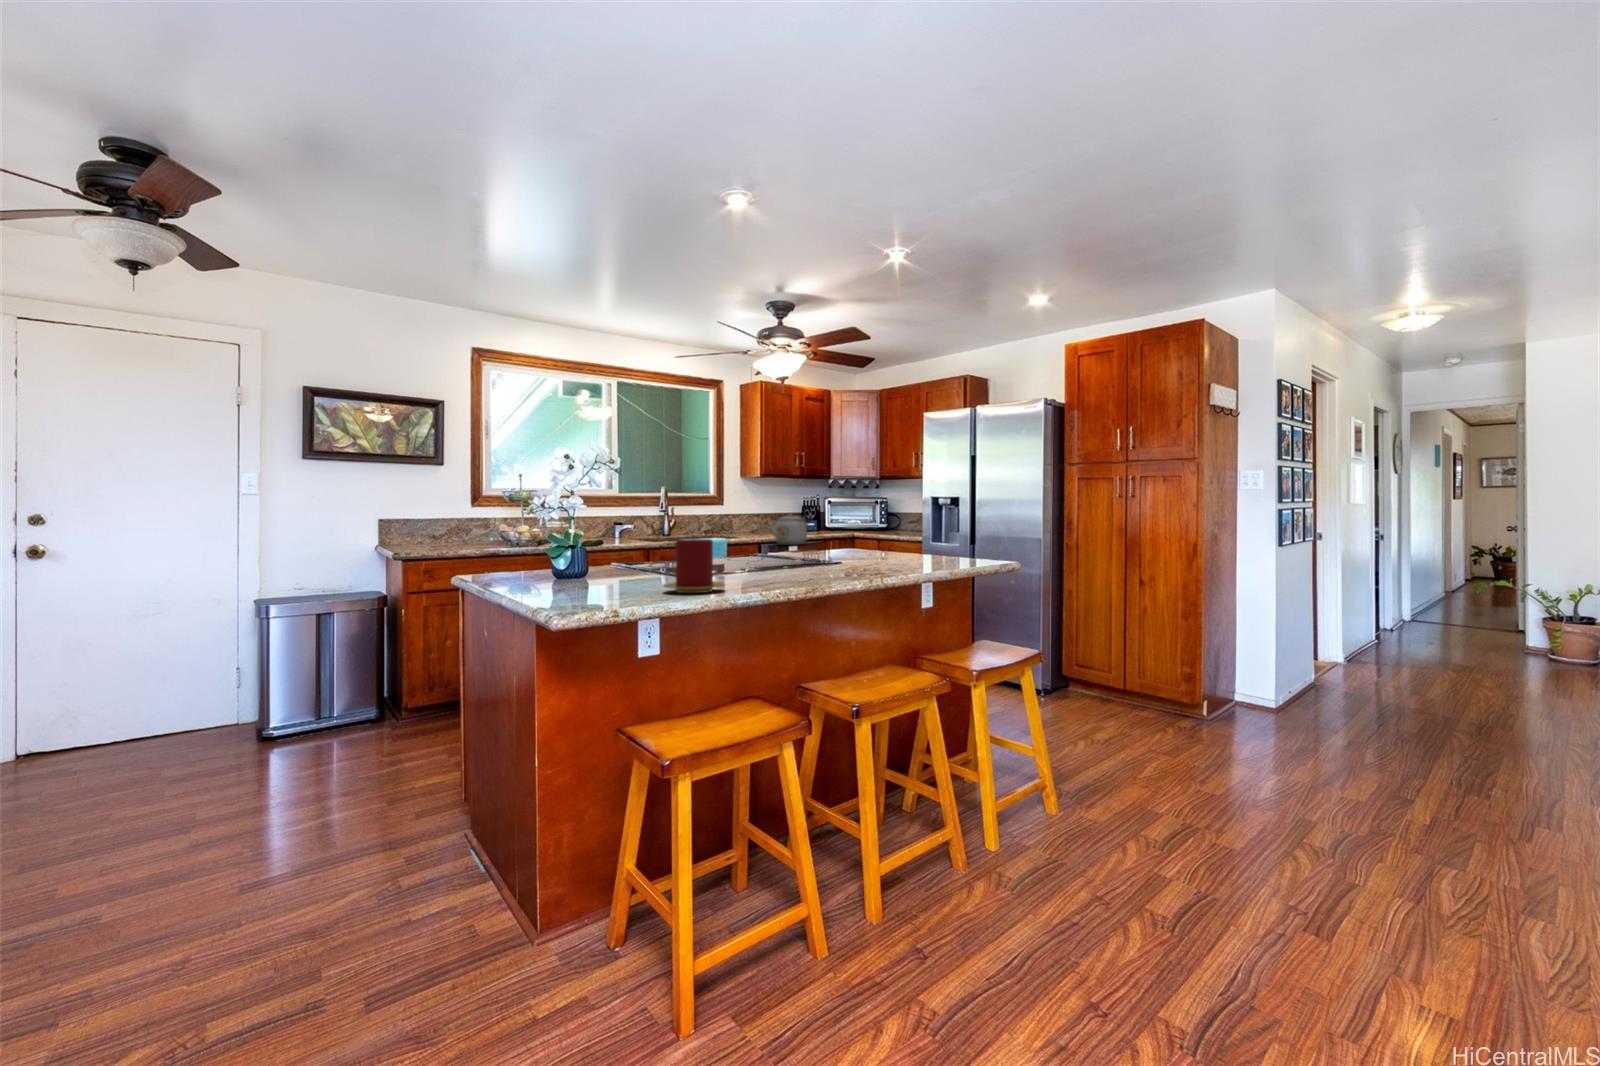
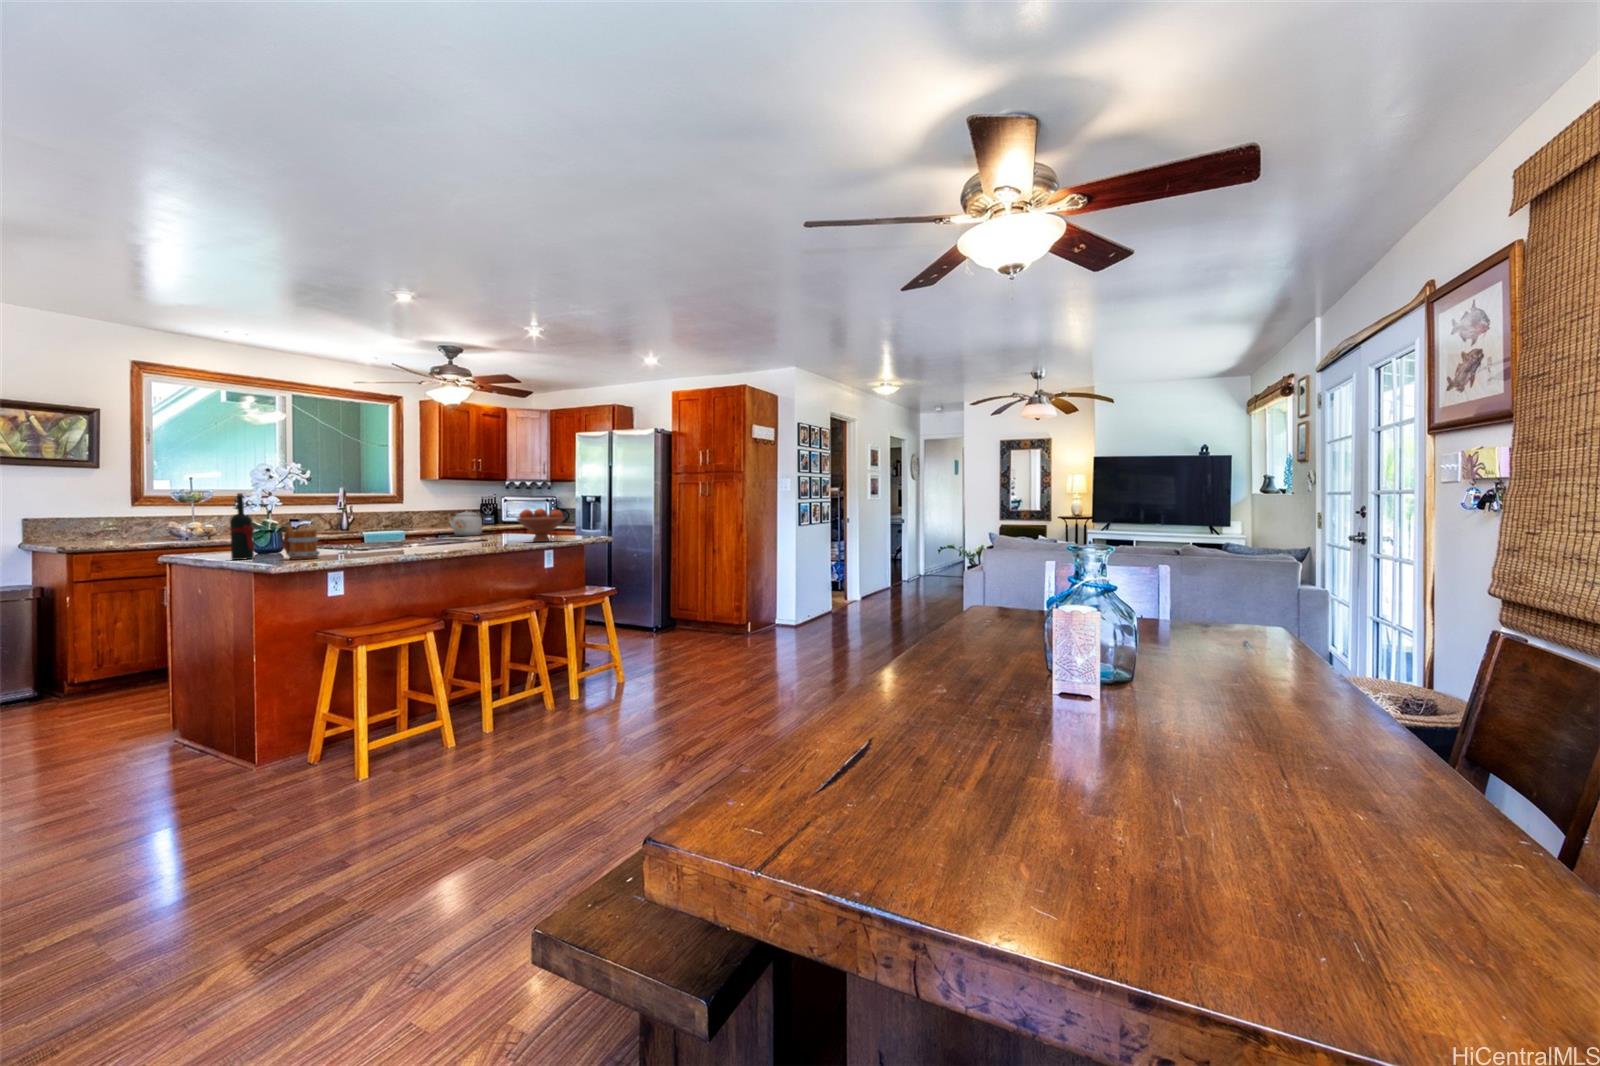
wine bottle: none [517,492,545,591] -> present [230,493,254,560]
fruit bowl: none [876,515,945,565] -> present [517,508,564,542]
candle: present [664,539,725,593] -> none [349,523,394,556]
mug: none [577,541,624,598] -> present [284,525,319,560]

